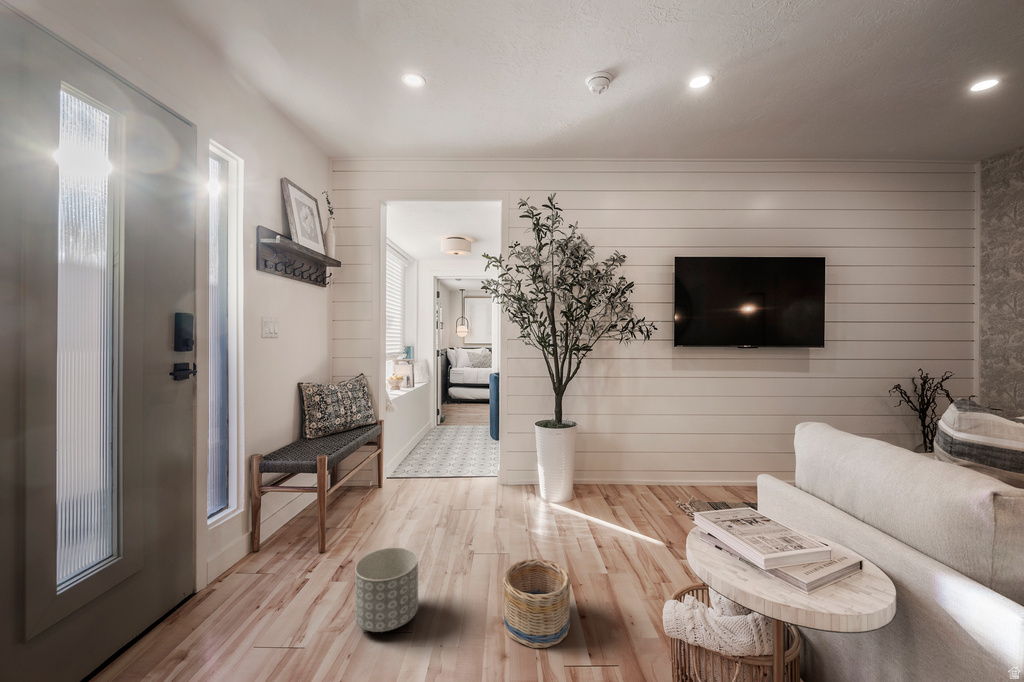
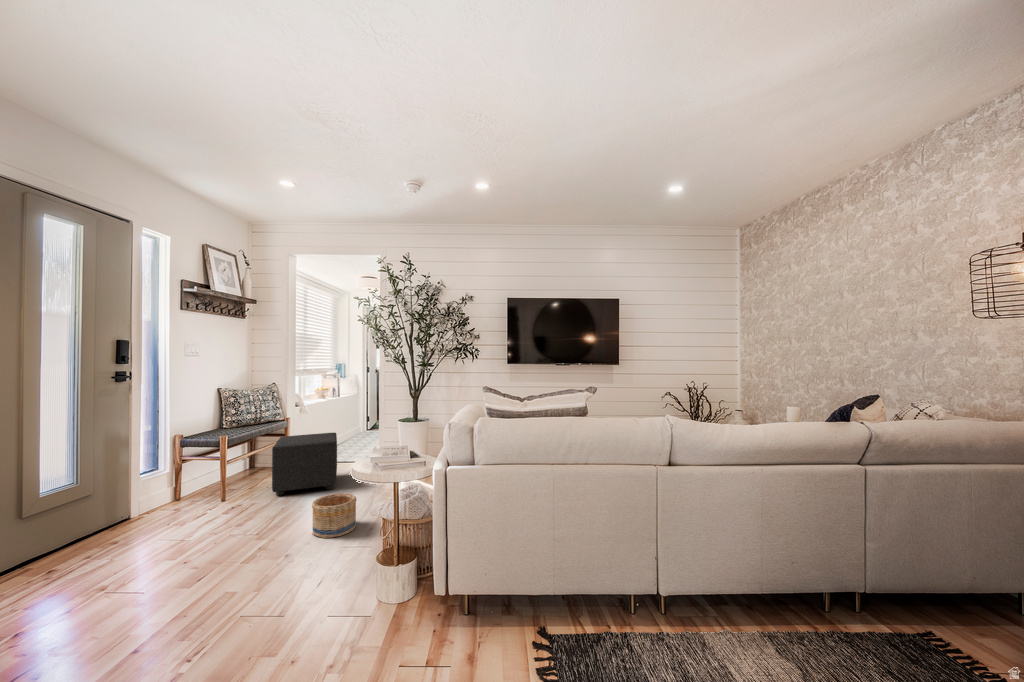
ottoman: none [383,443,472,539] -> present [272,433,337,496]
planter: present [355,547,418,632] -> none [222,488,266,533]

